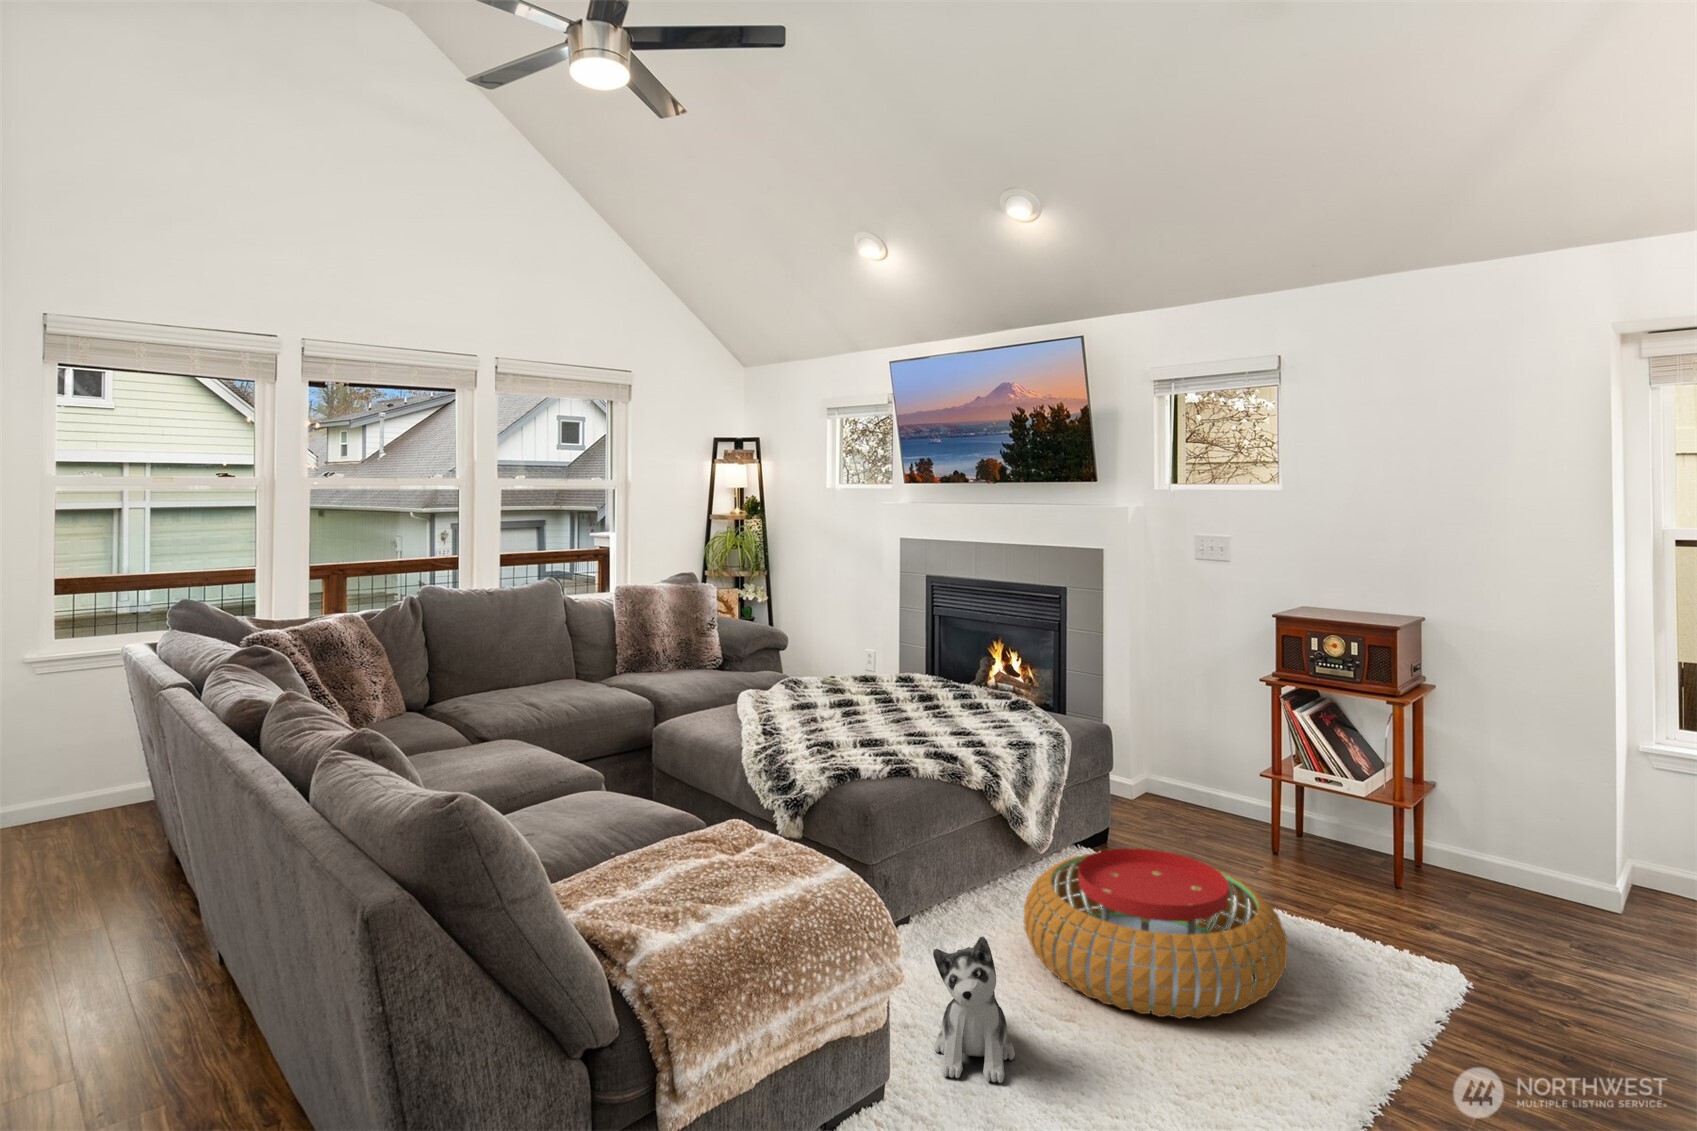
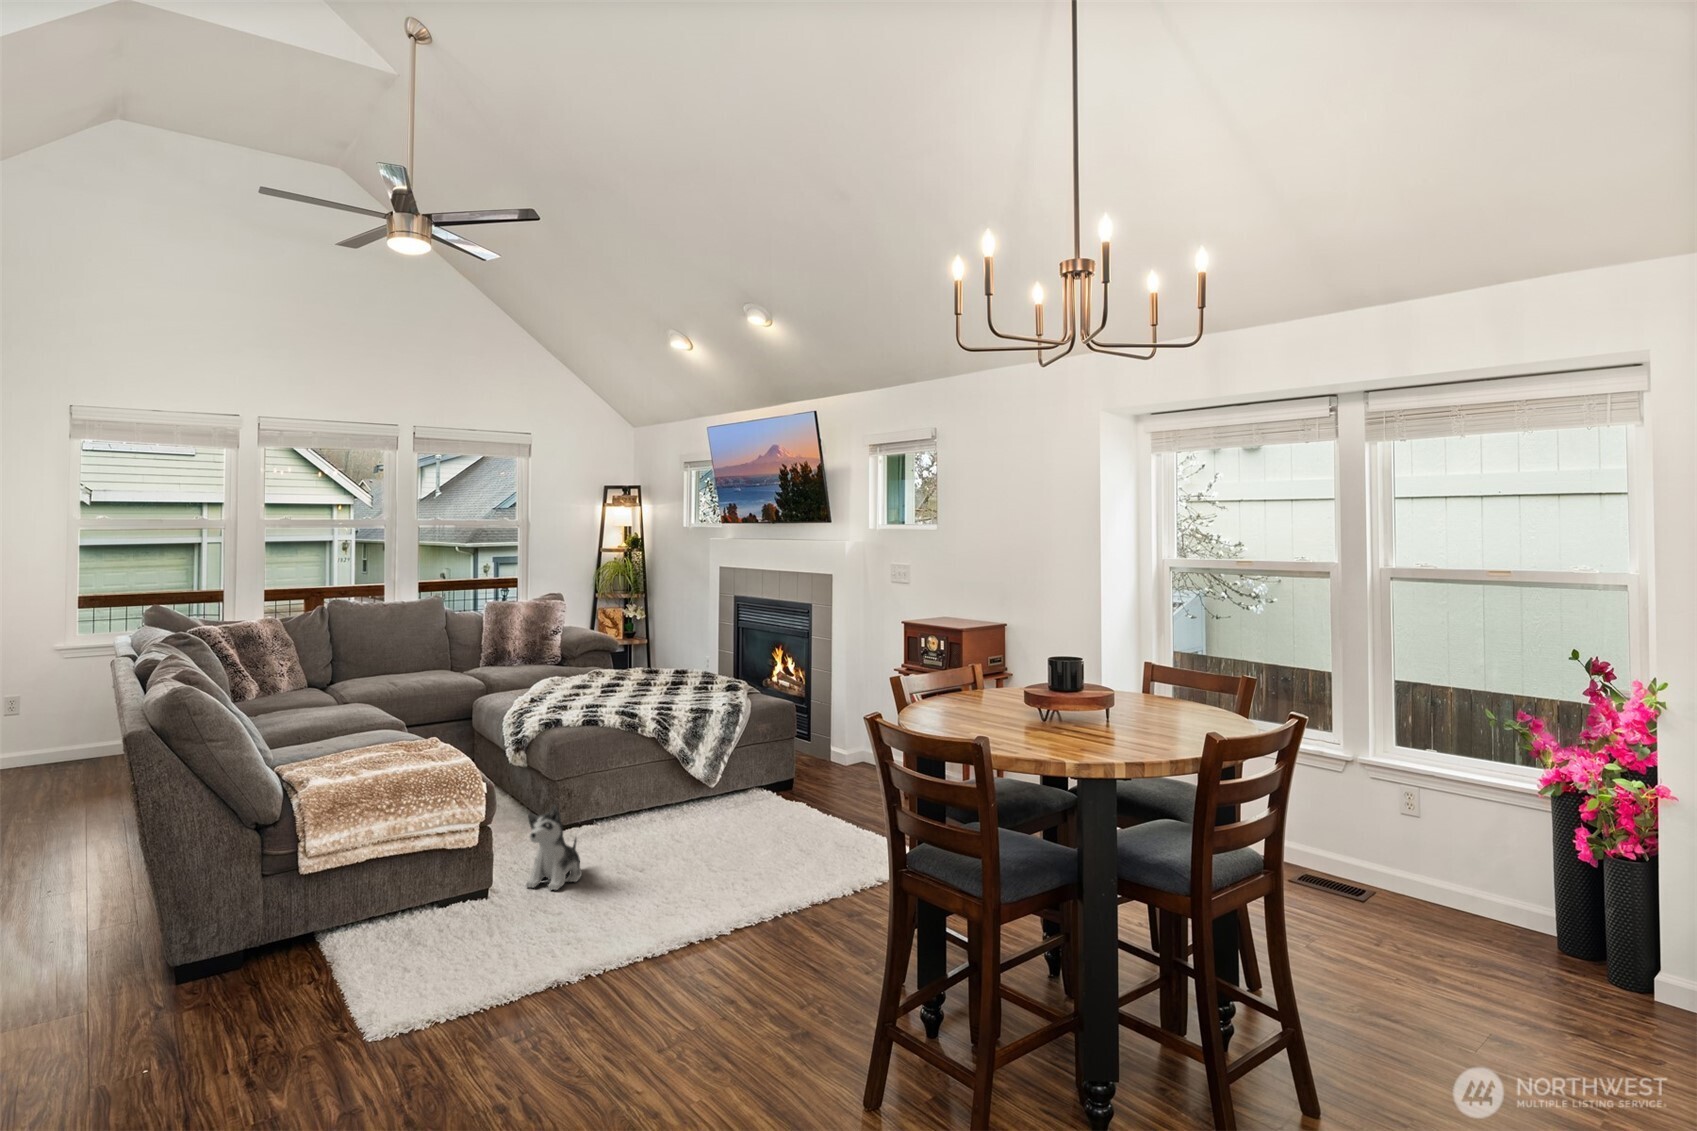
pouf: present [1024,848,1288,1018] -> none [638,774,805,869]

